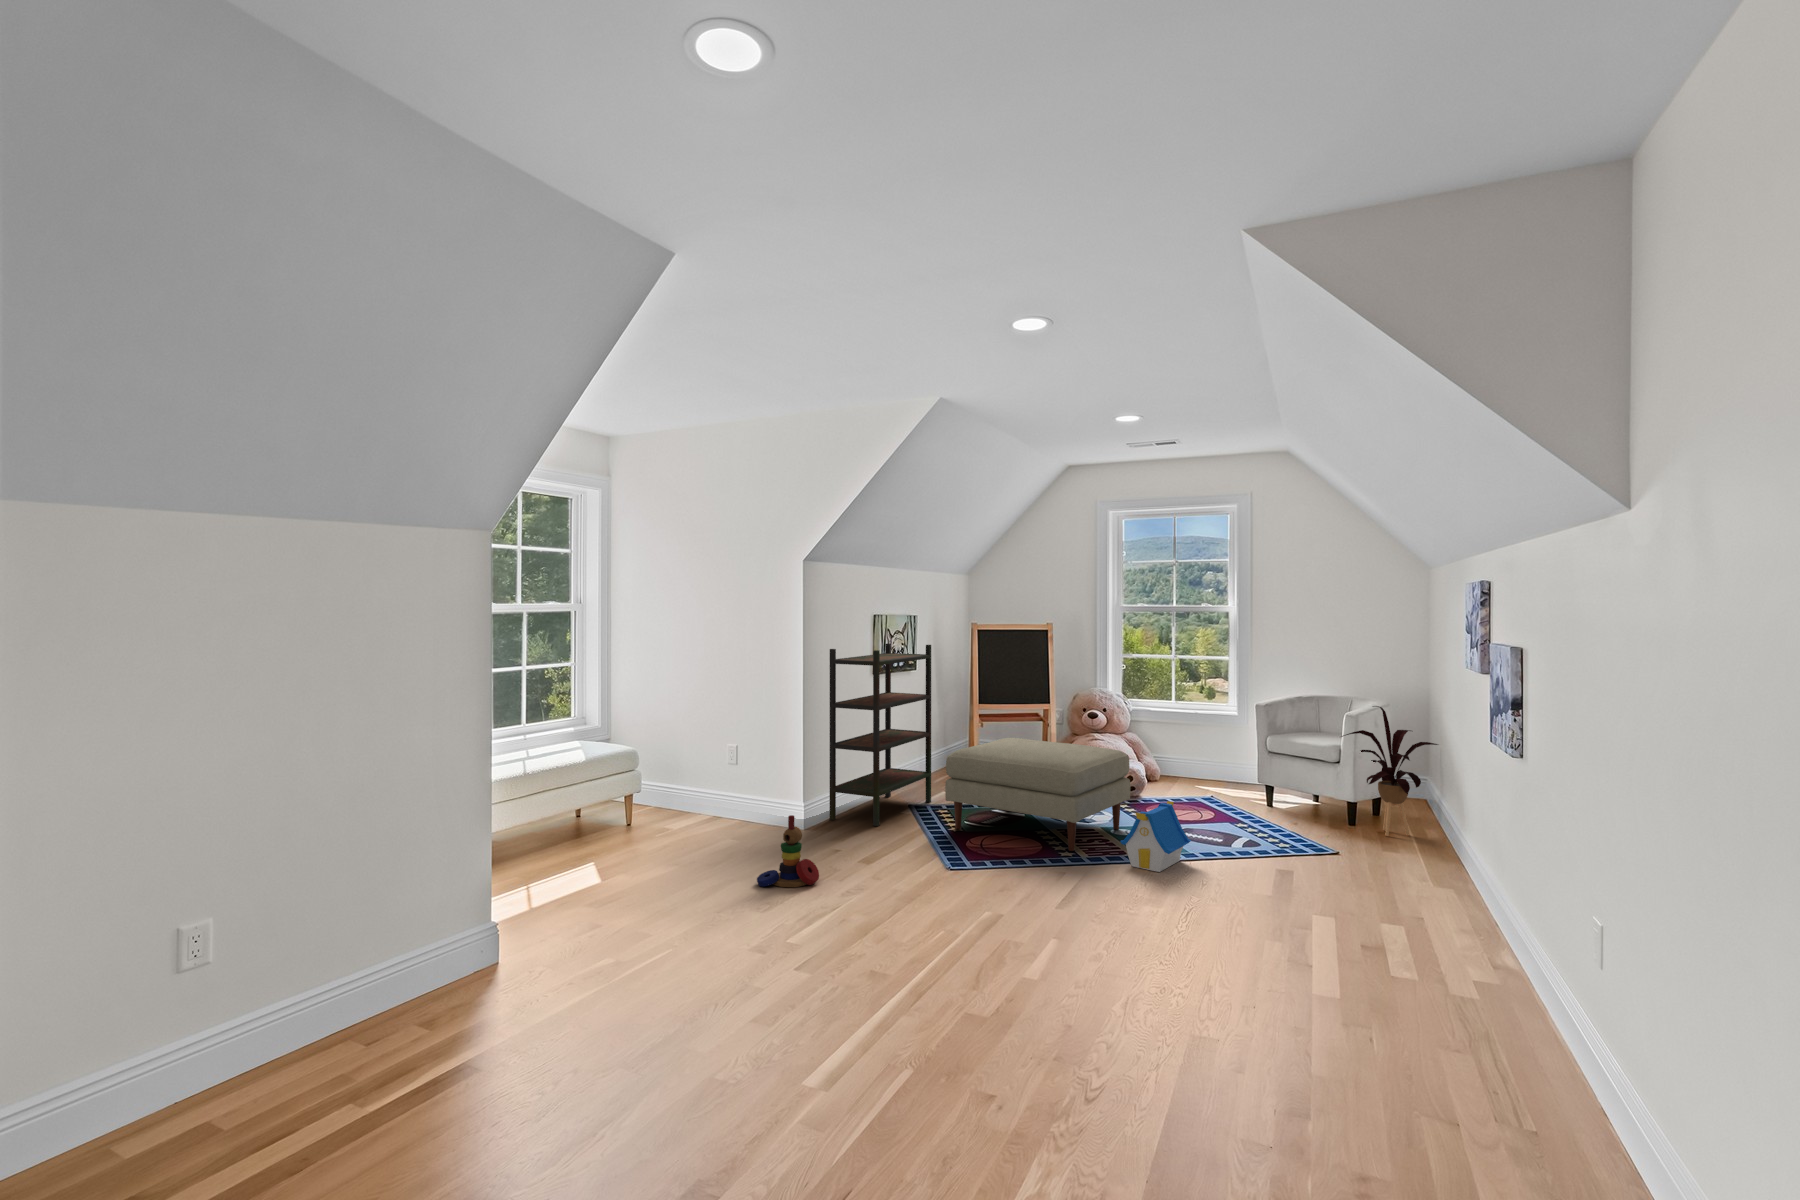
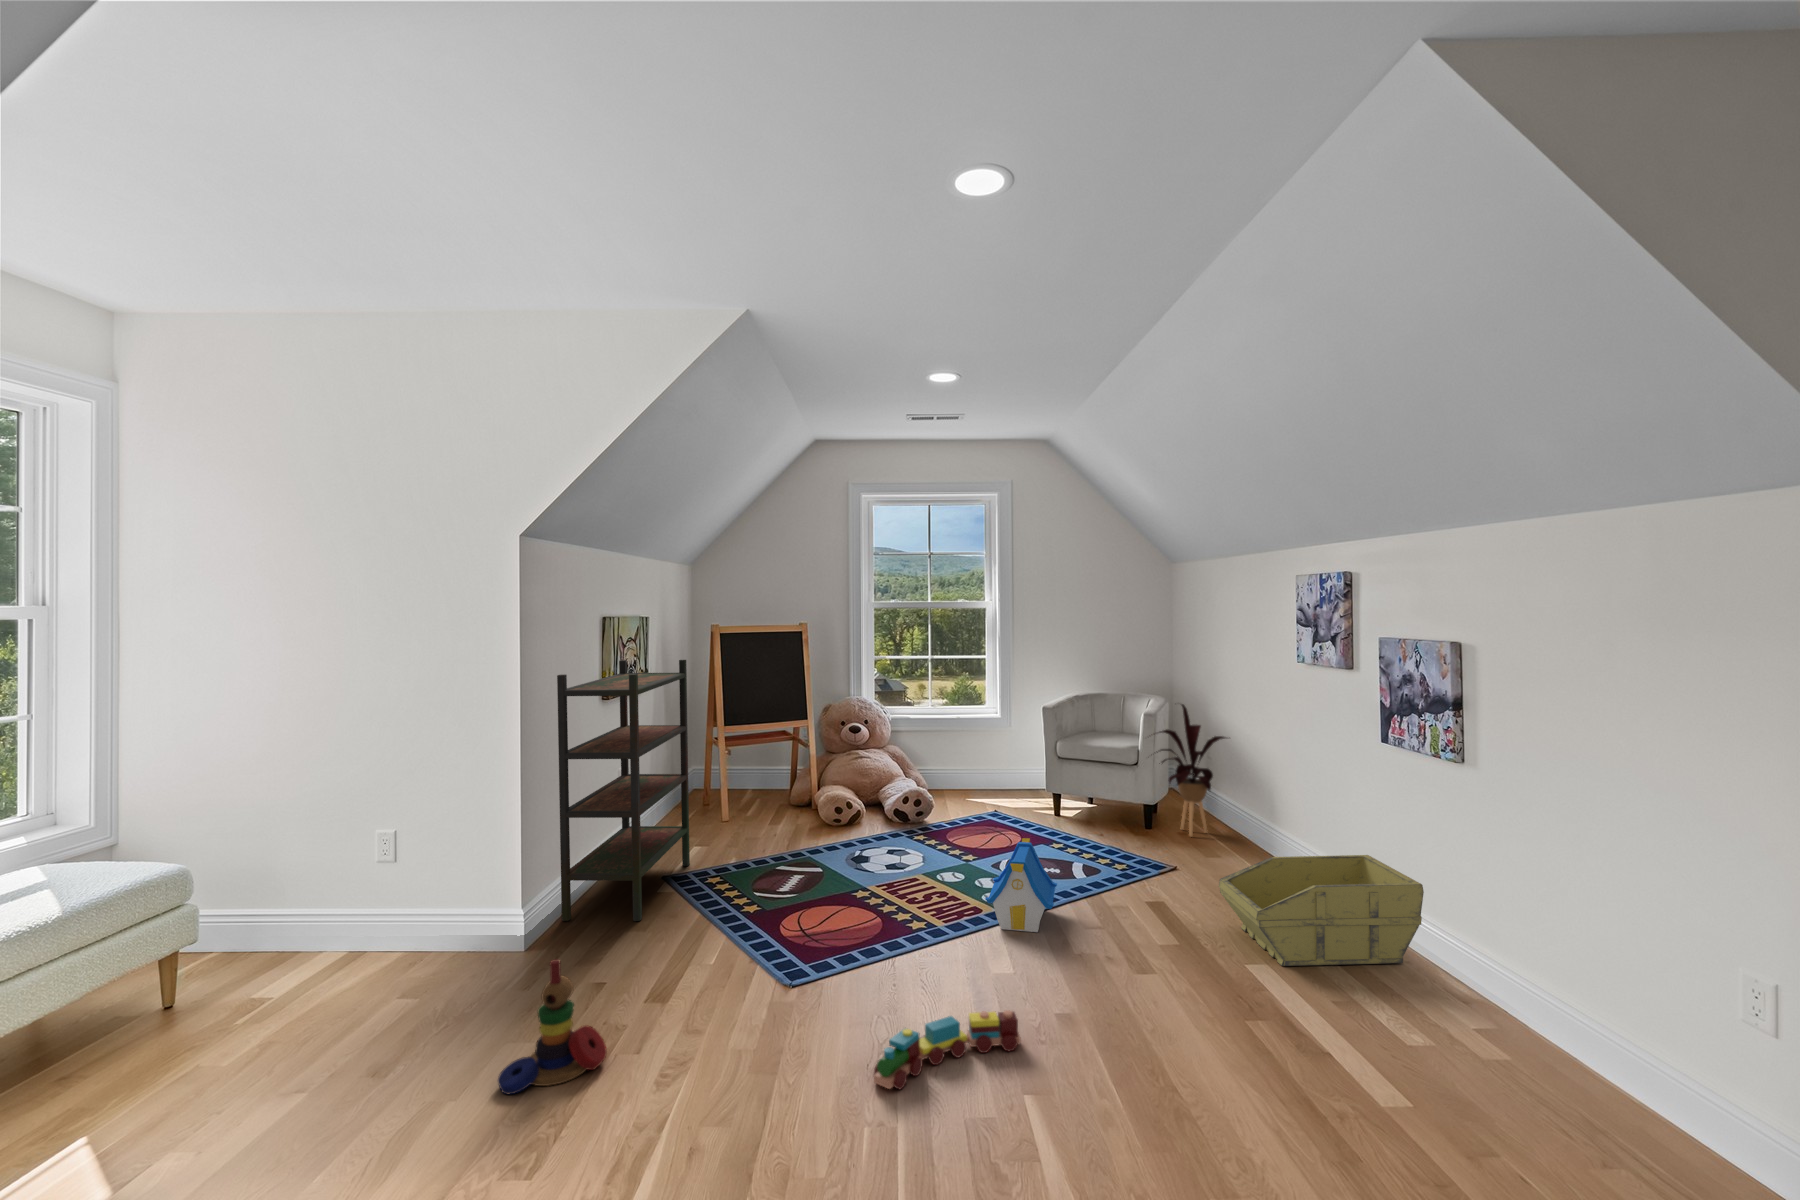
ottoman: present [945,738,1130,851] -> none [736,773,952,918]
storage bin: none [1324,836,1499,937] -> present [1219,855,1424,966]
toy train: none [964,890,1080,924] -> present [873,1010,1021,1089]

